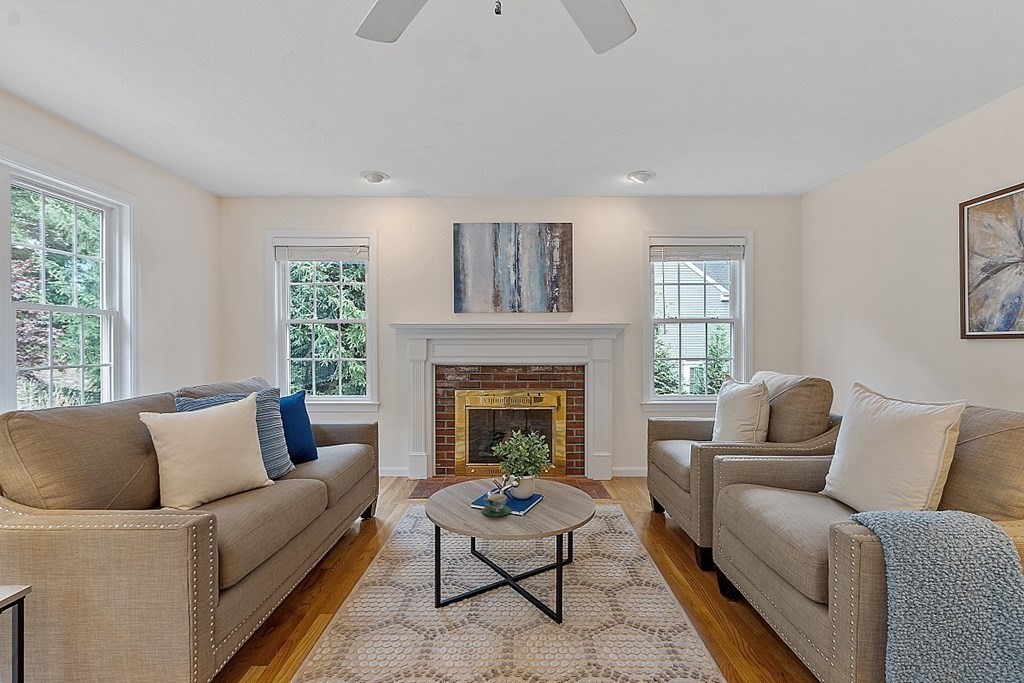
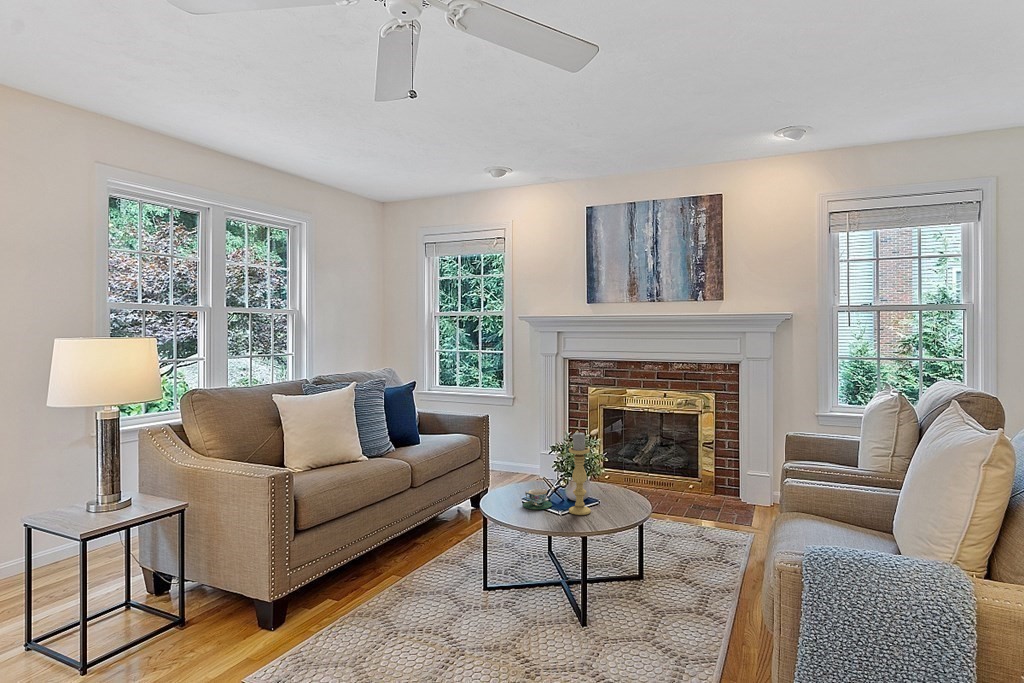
candle holder: none [532,432,553,516] -> present [569,432,591,515]

